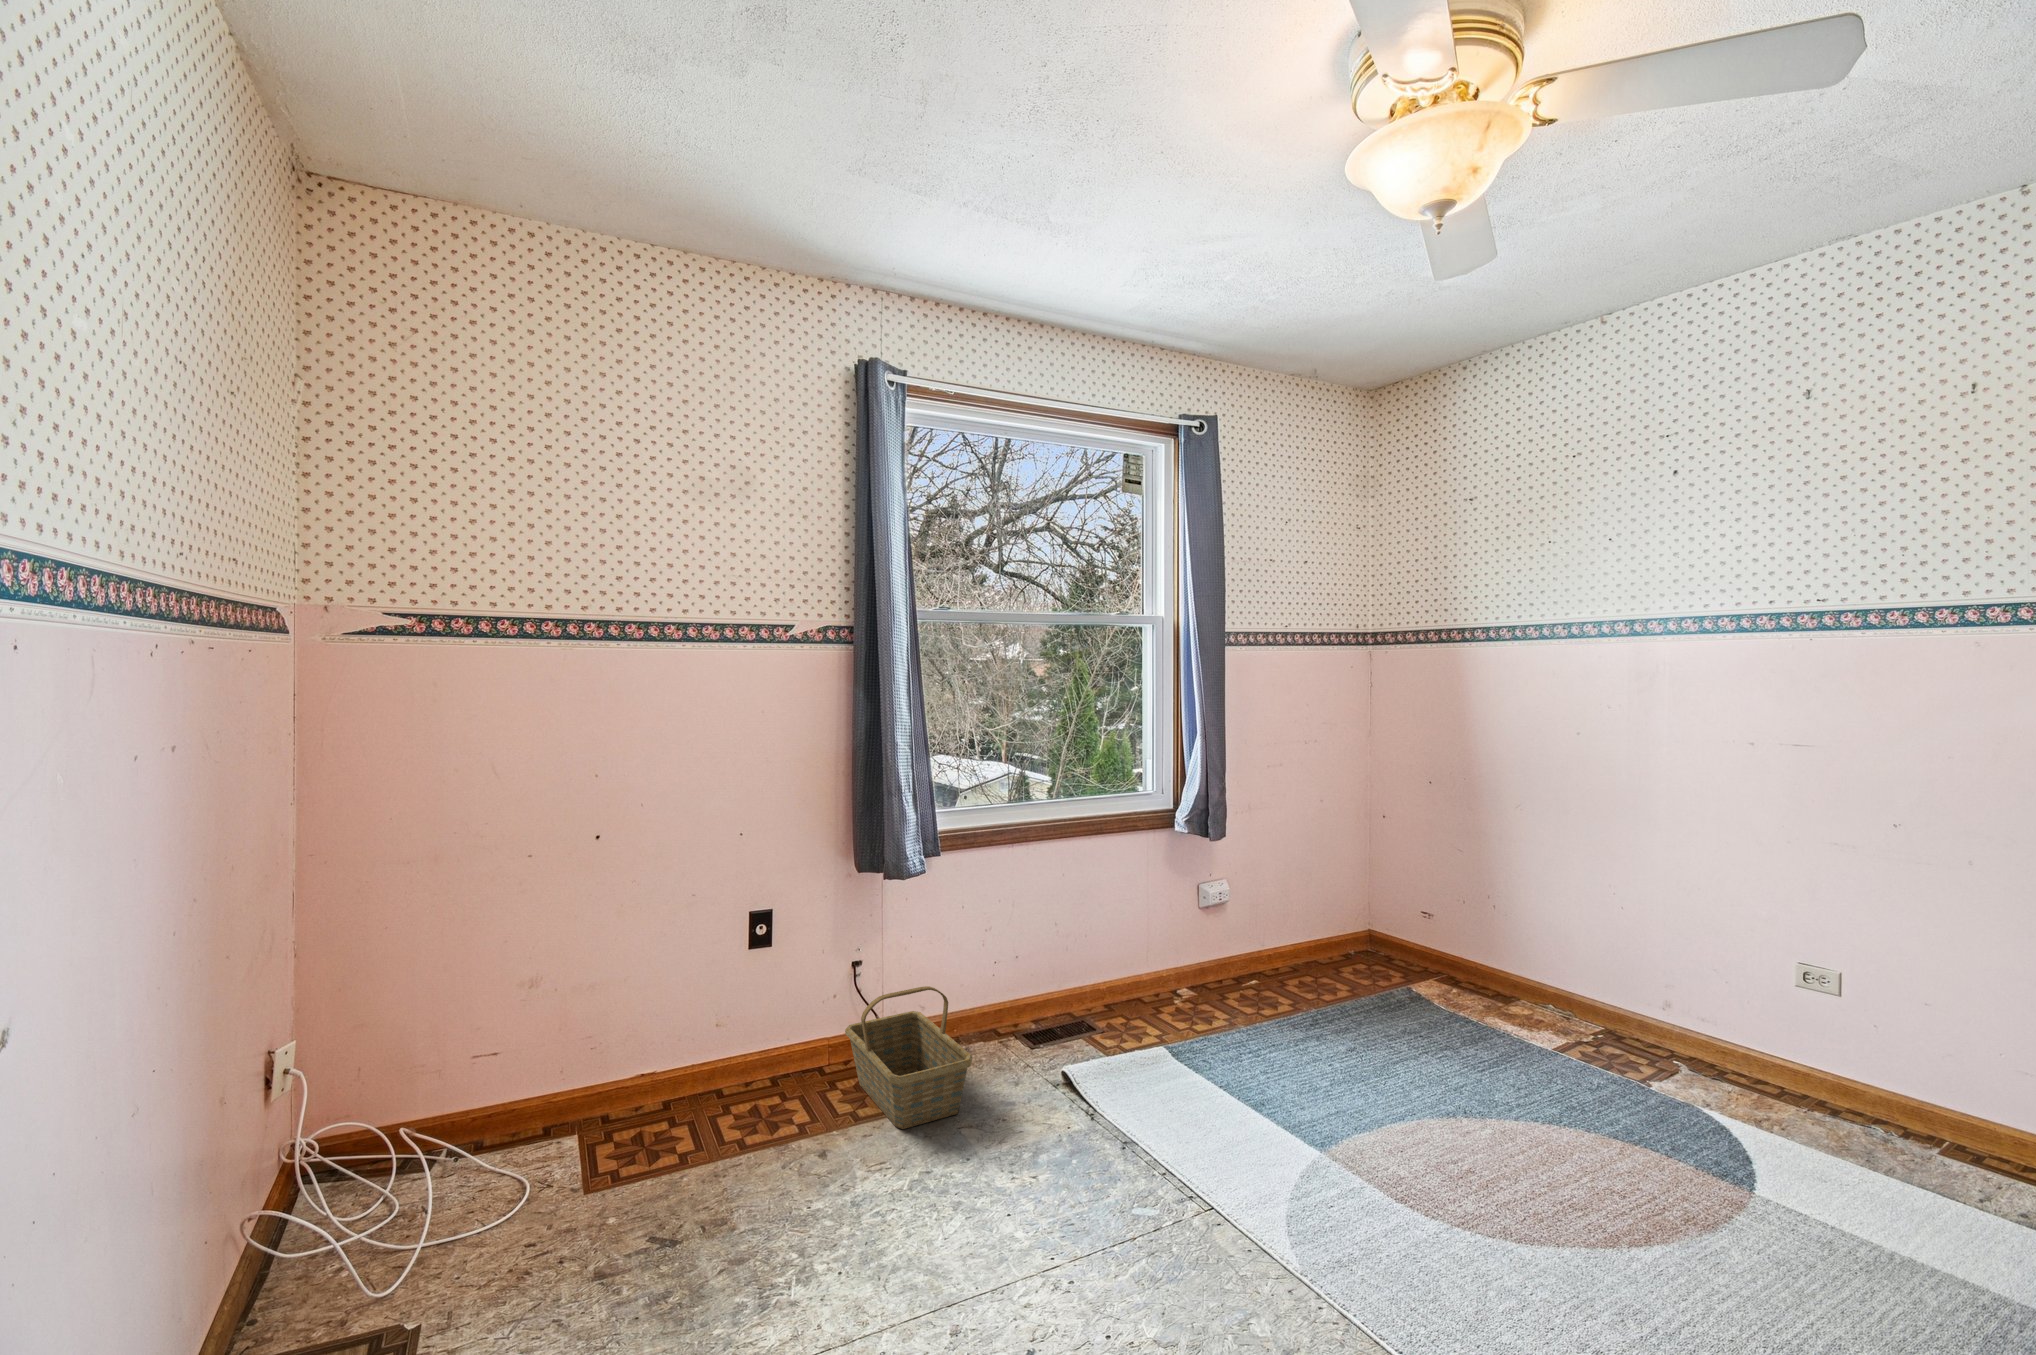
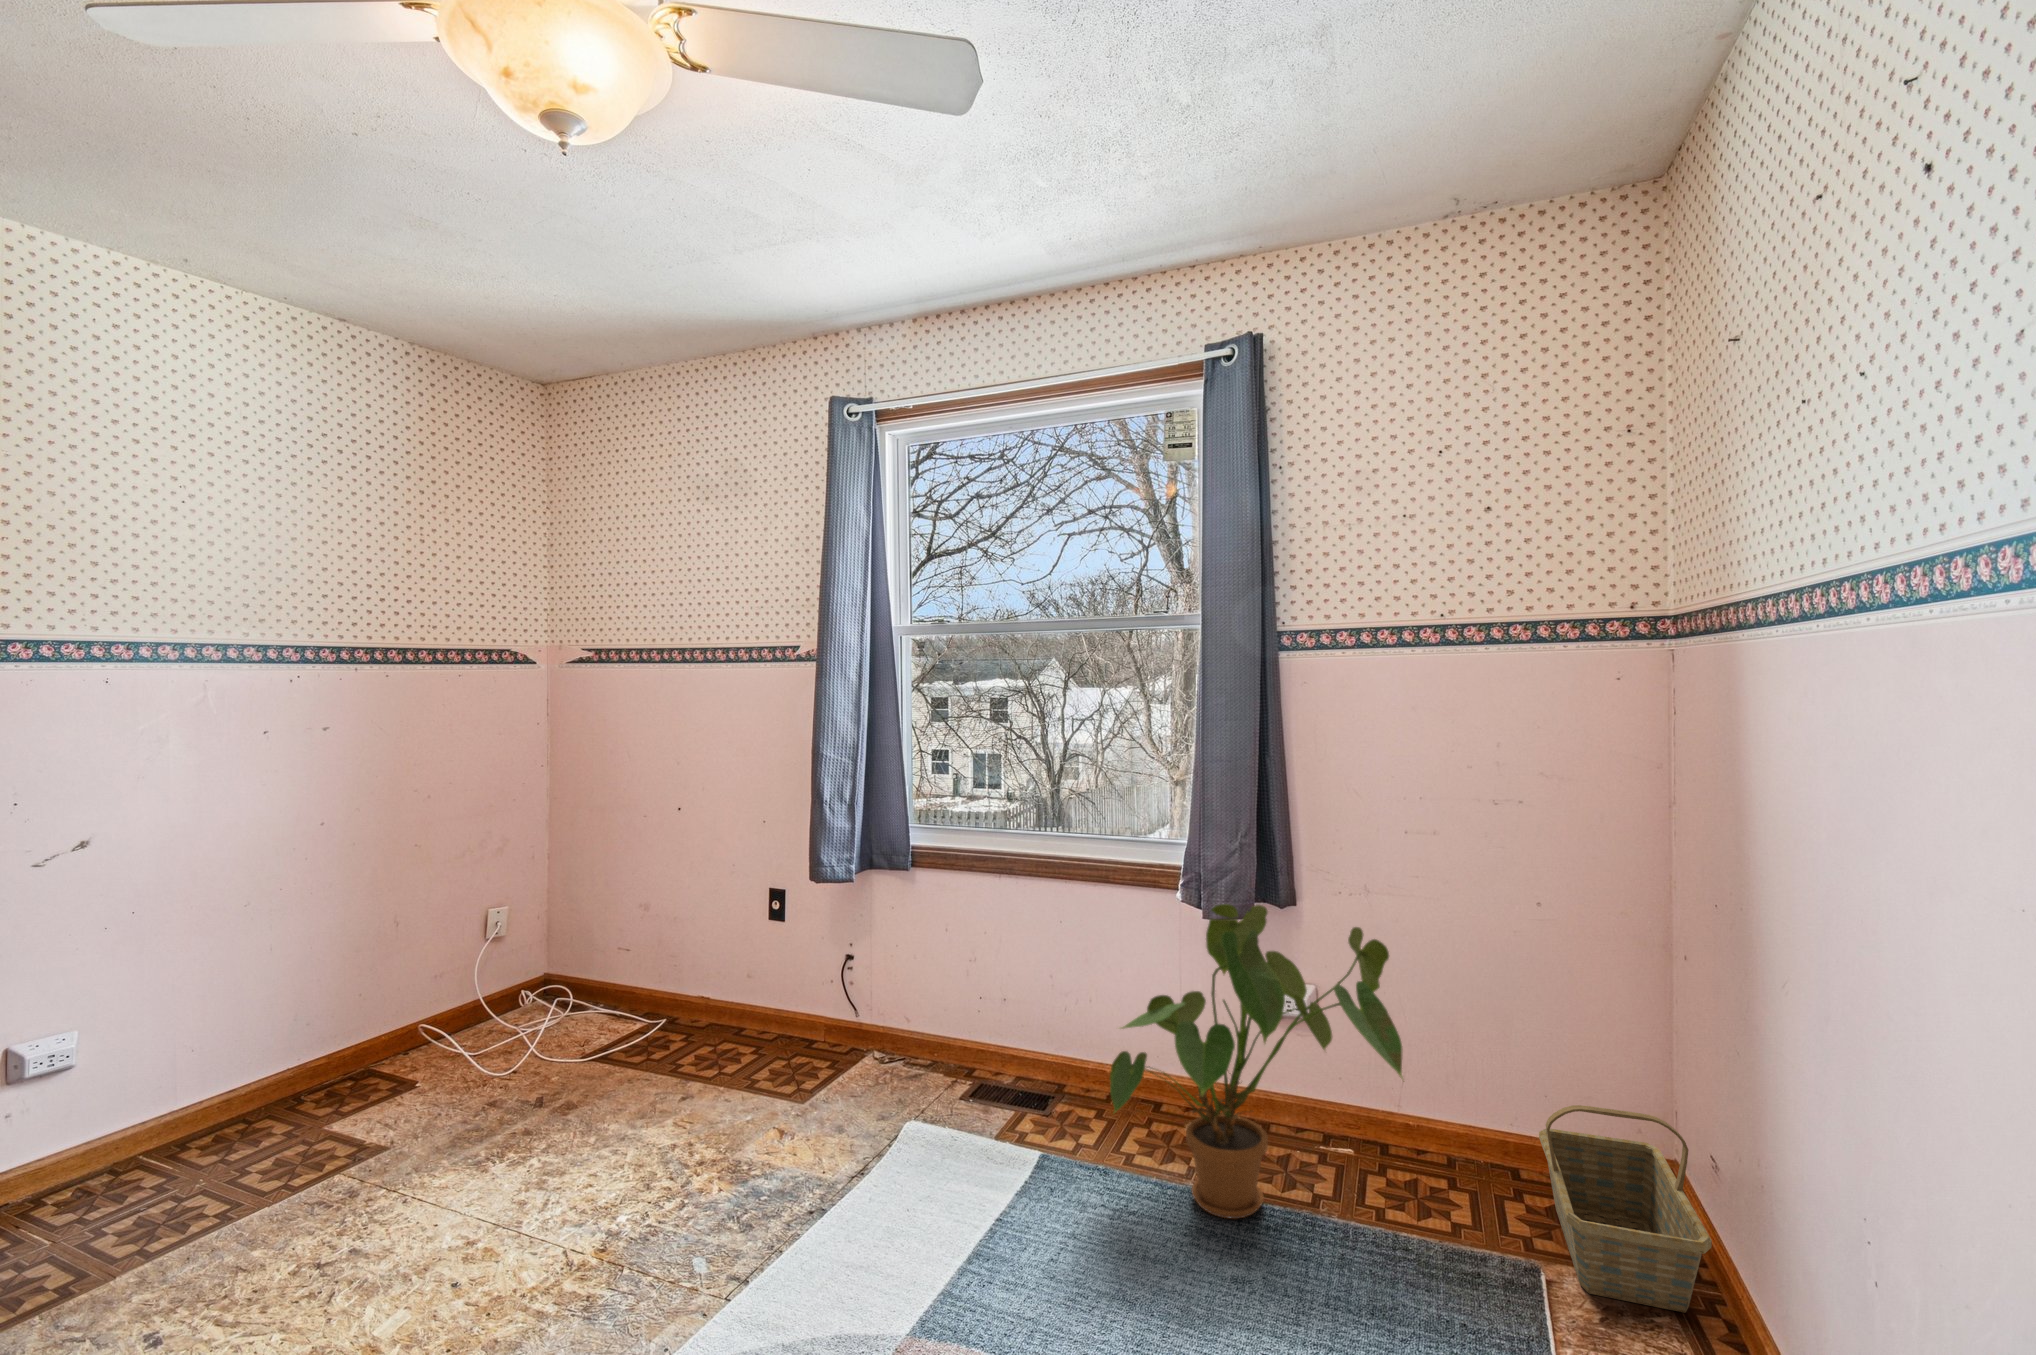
house plant: none [457,898,774,1213] -> present [1110,904,1403,1219]

